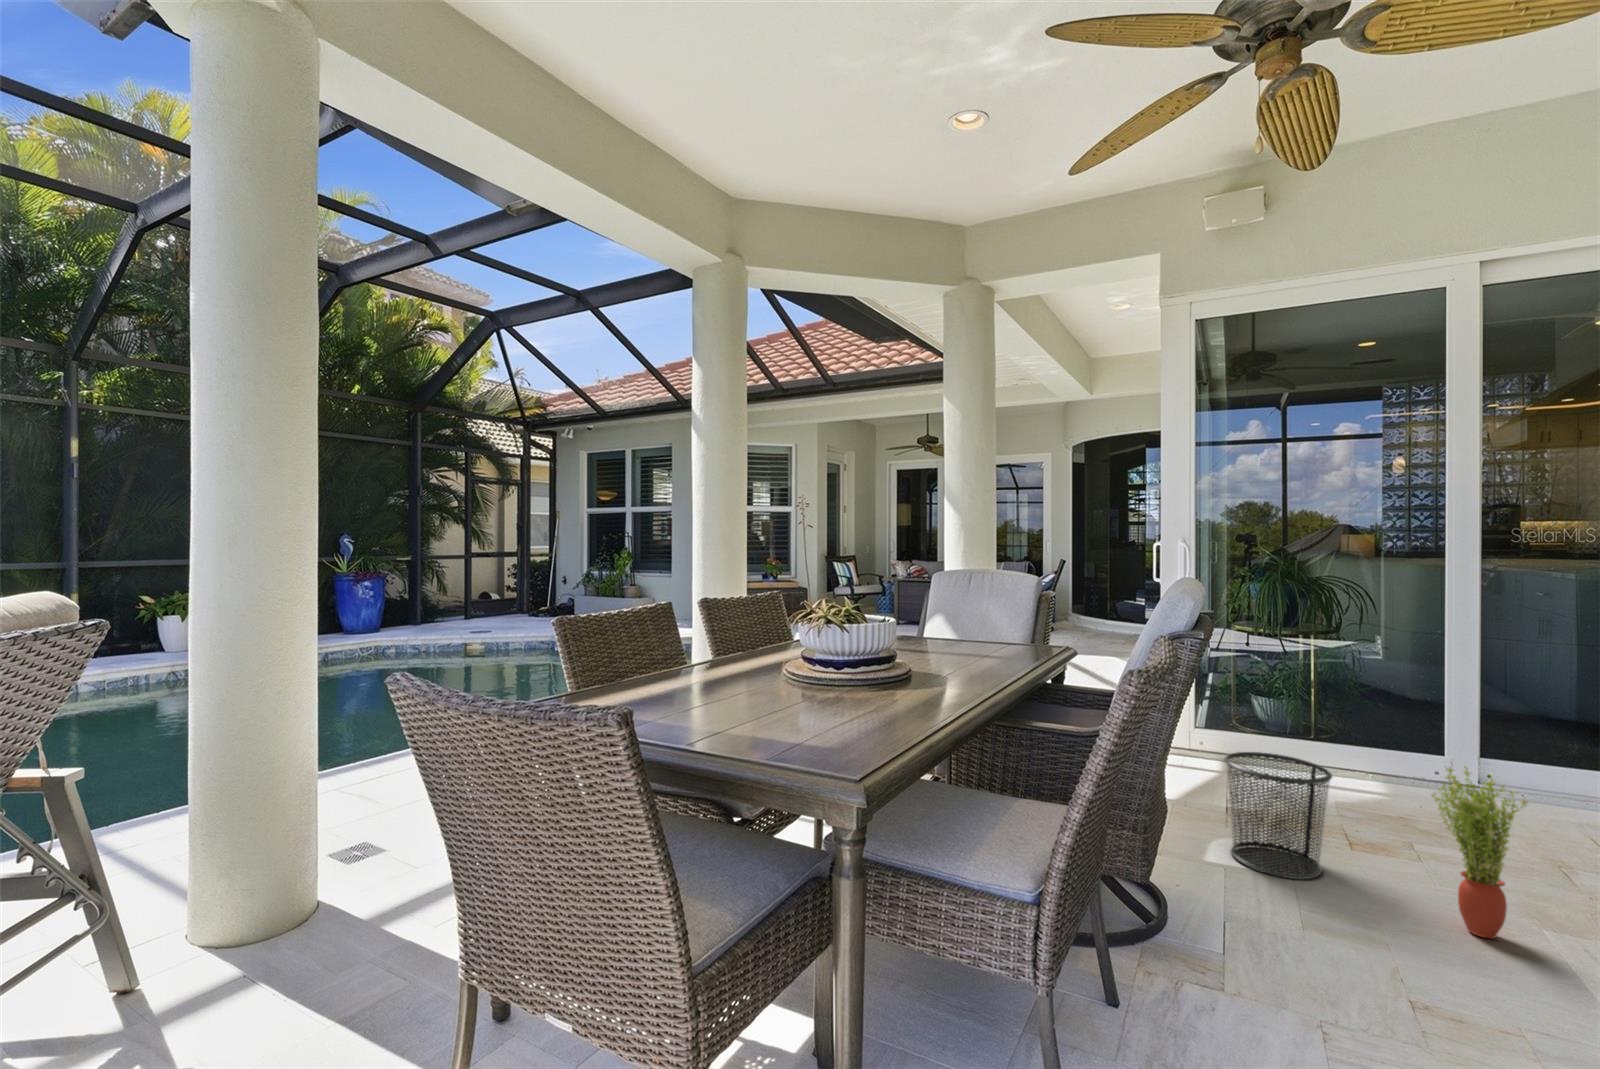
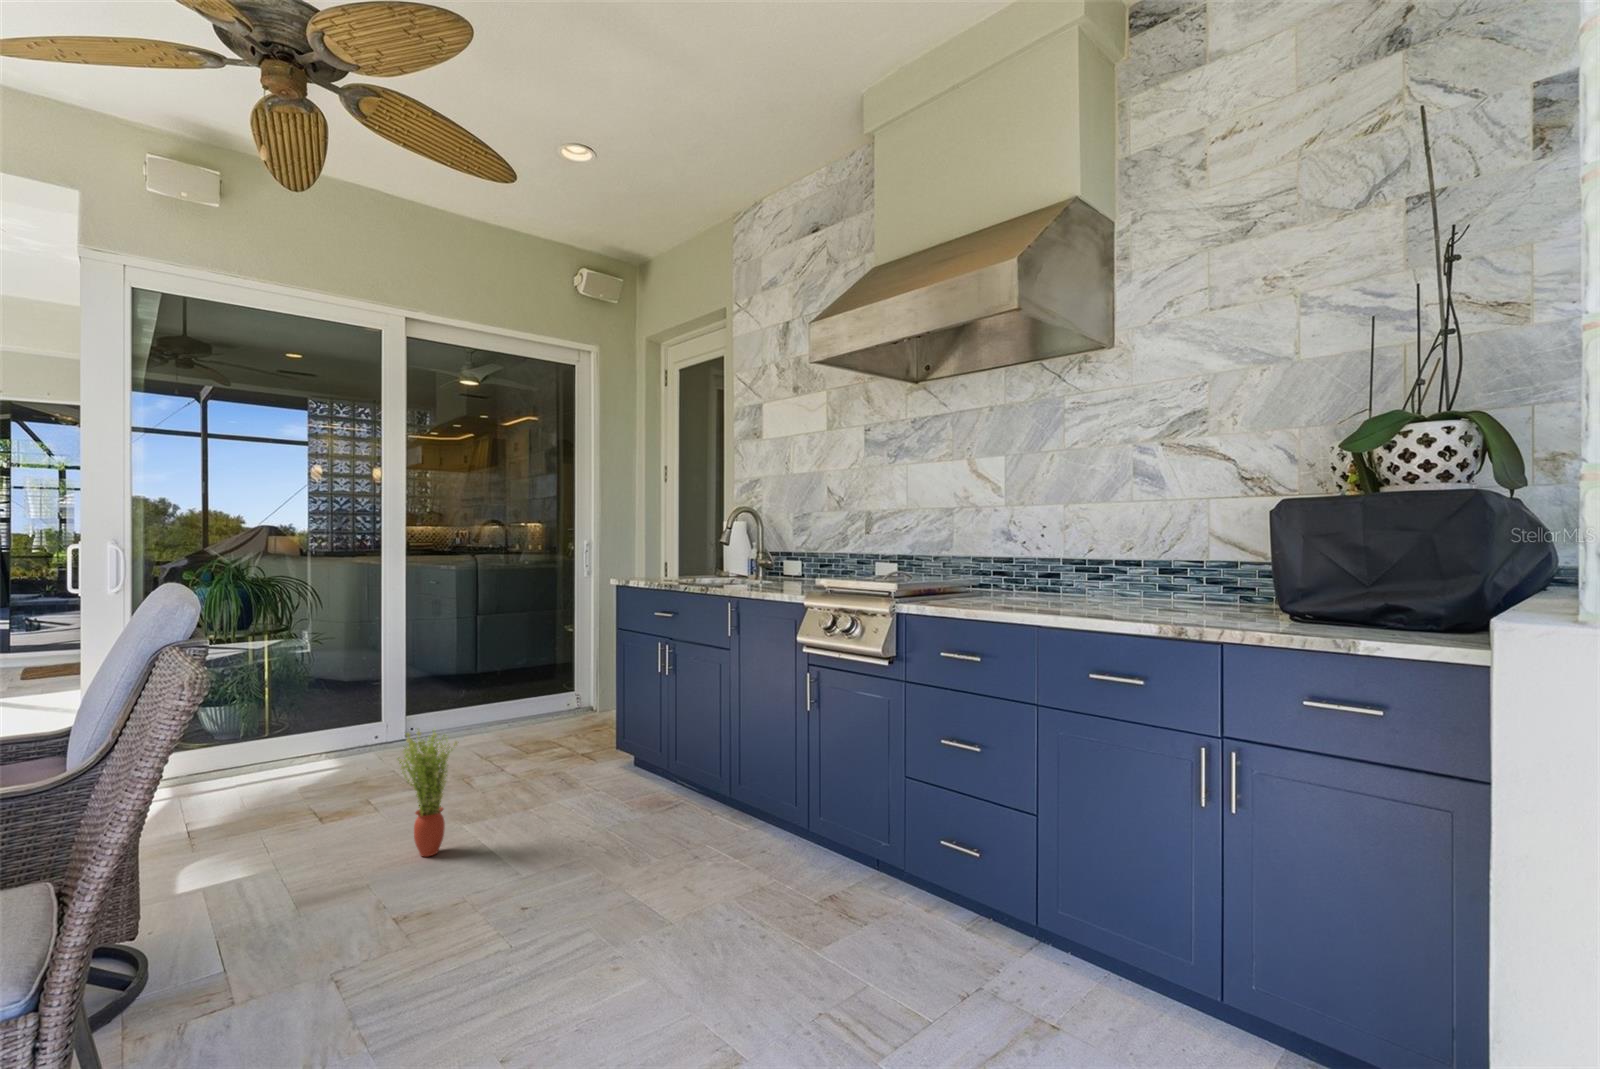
waste bin: present [1225,752,1332,879] -> none [196,765,310,894]

